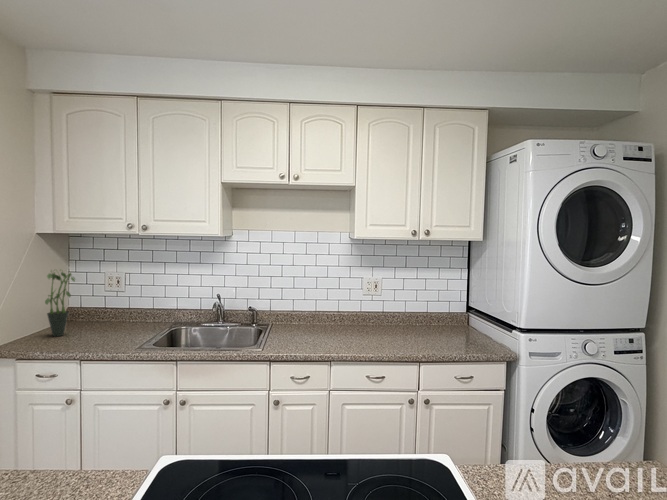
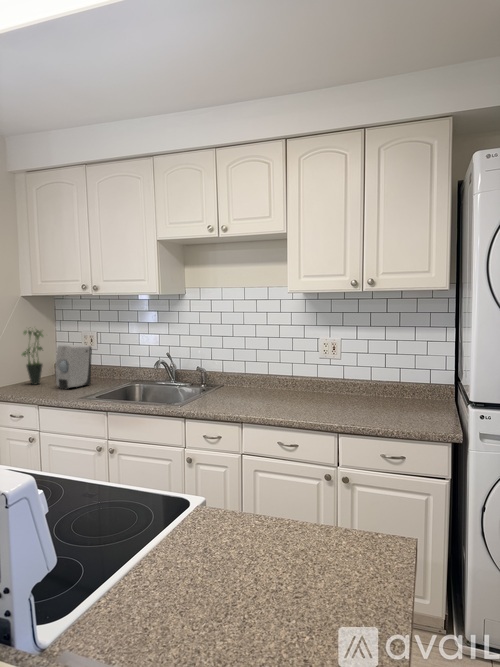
soap dispenser: none [93,289,133,339] -> present [55,345,92,389]

